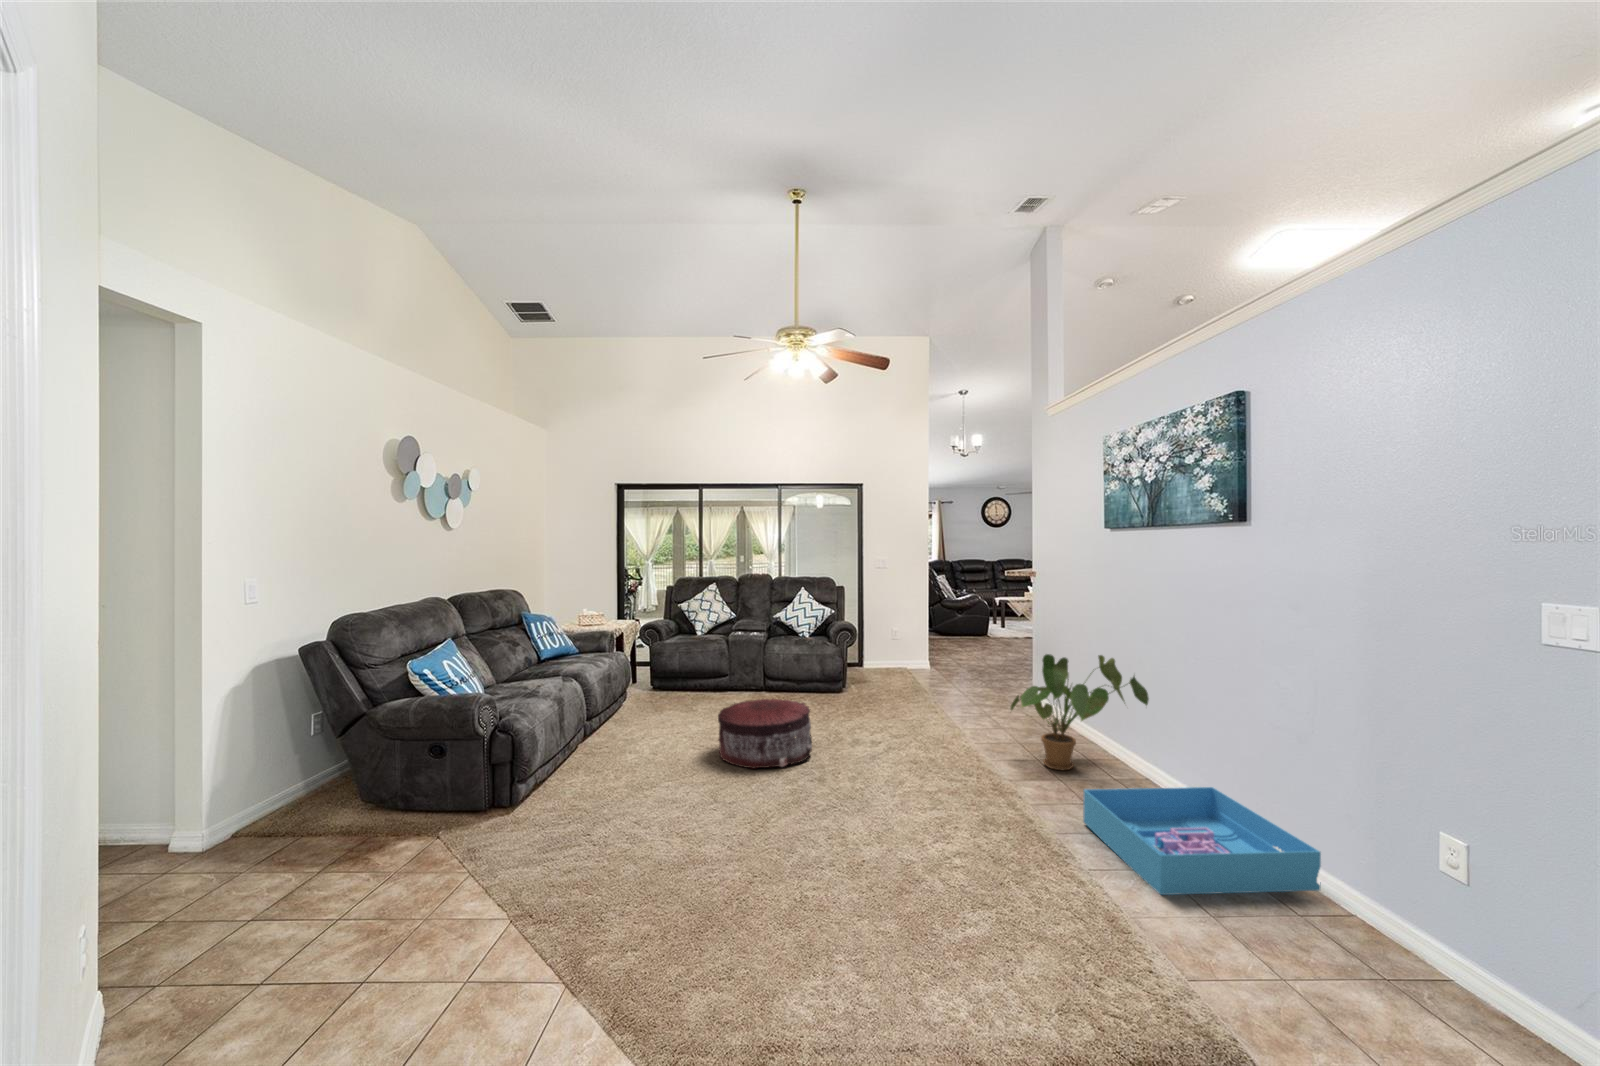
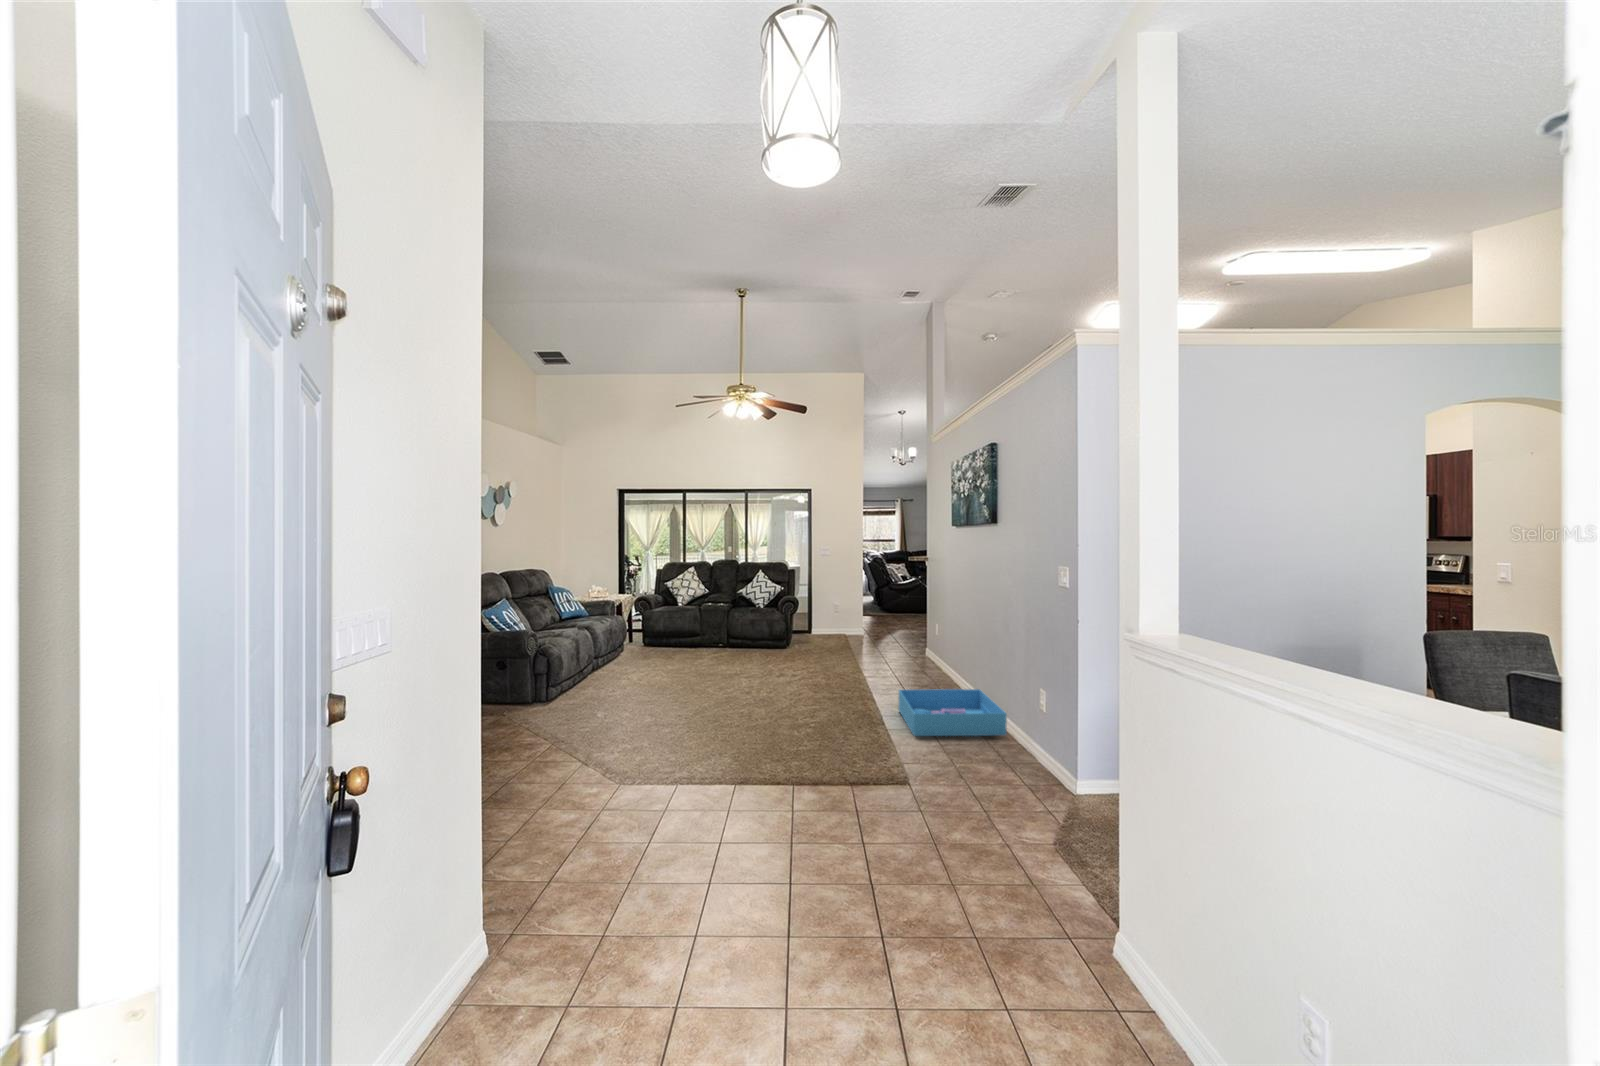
house plant: present [1011,654,1149,770] -> none [881,612,961,689]
pouf: present [718,699,812,768] -> none [683,643,747,686]

